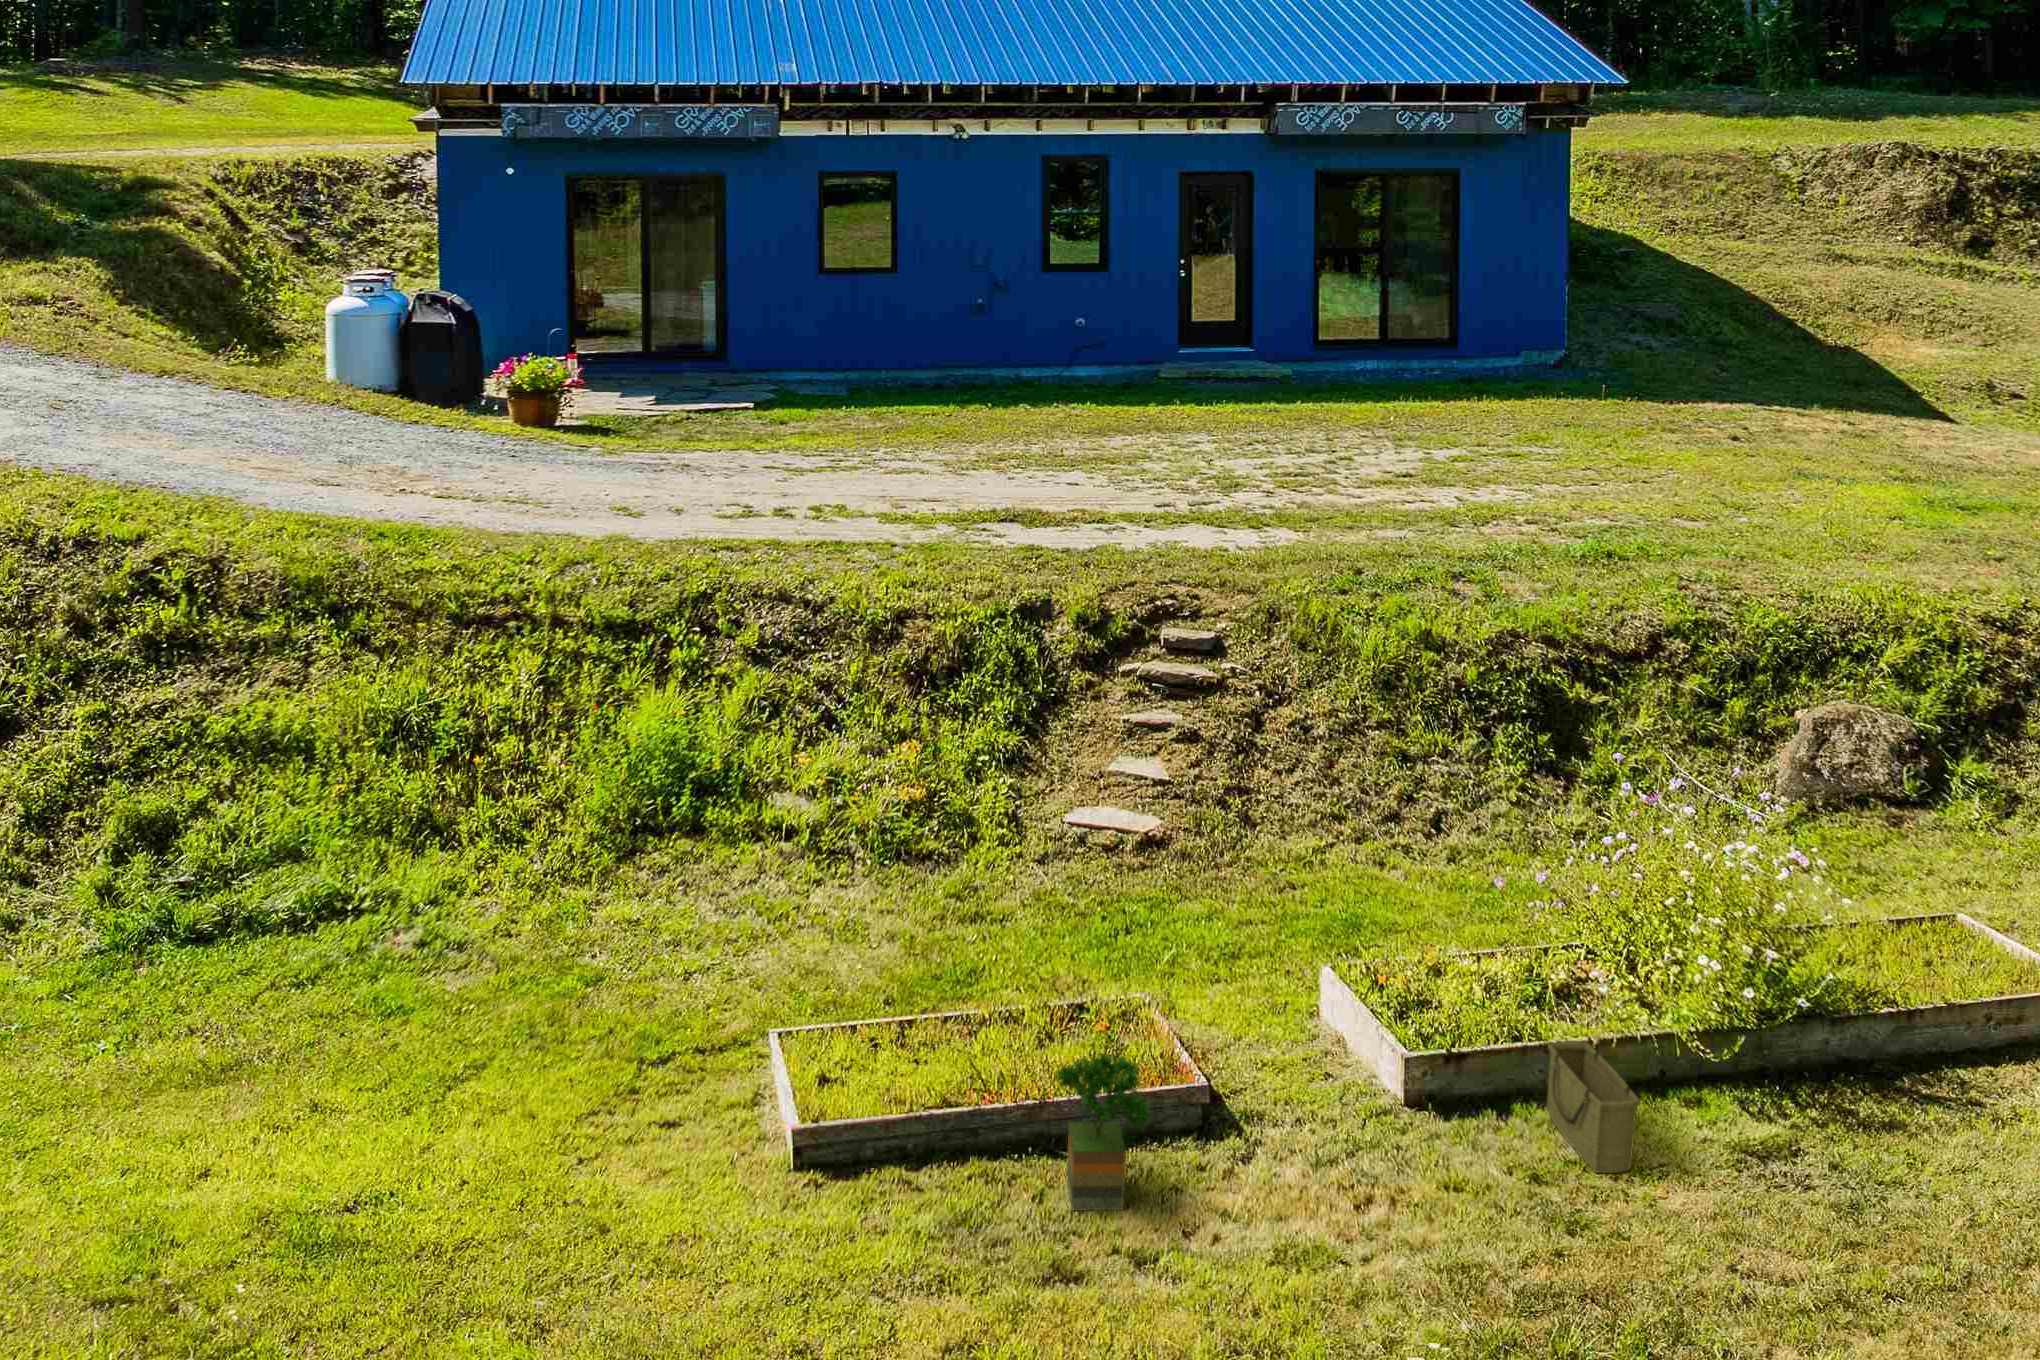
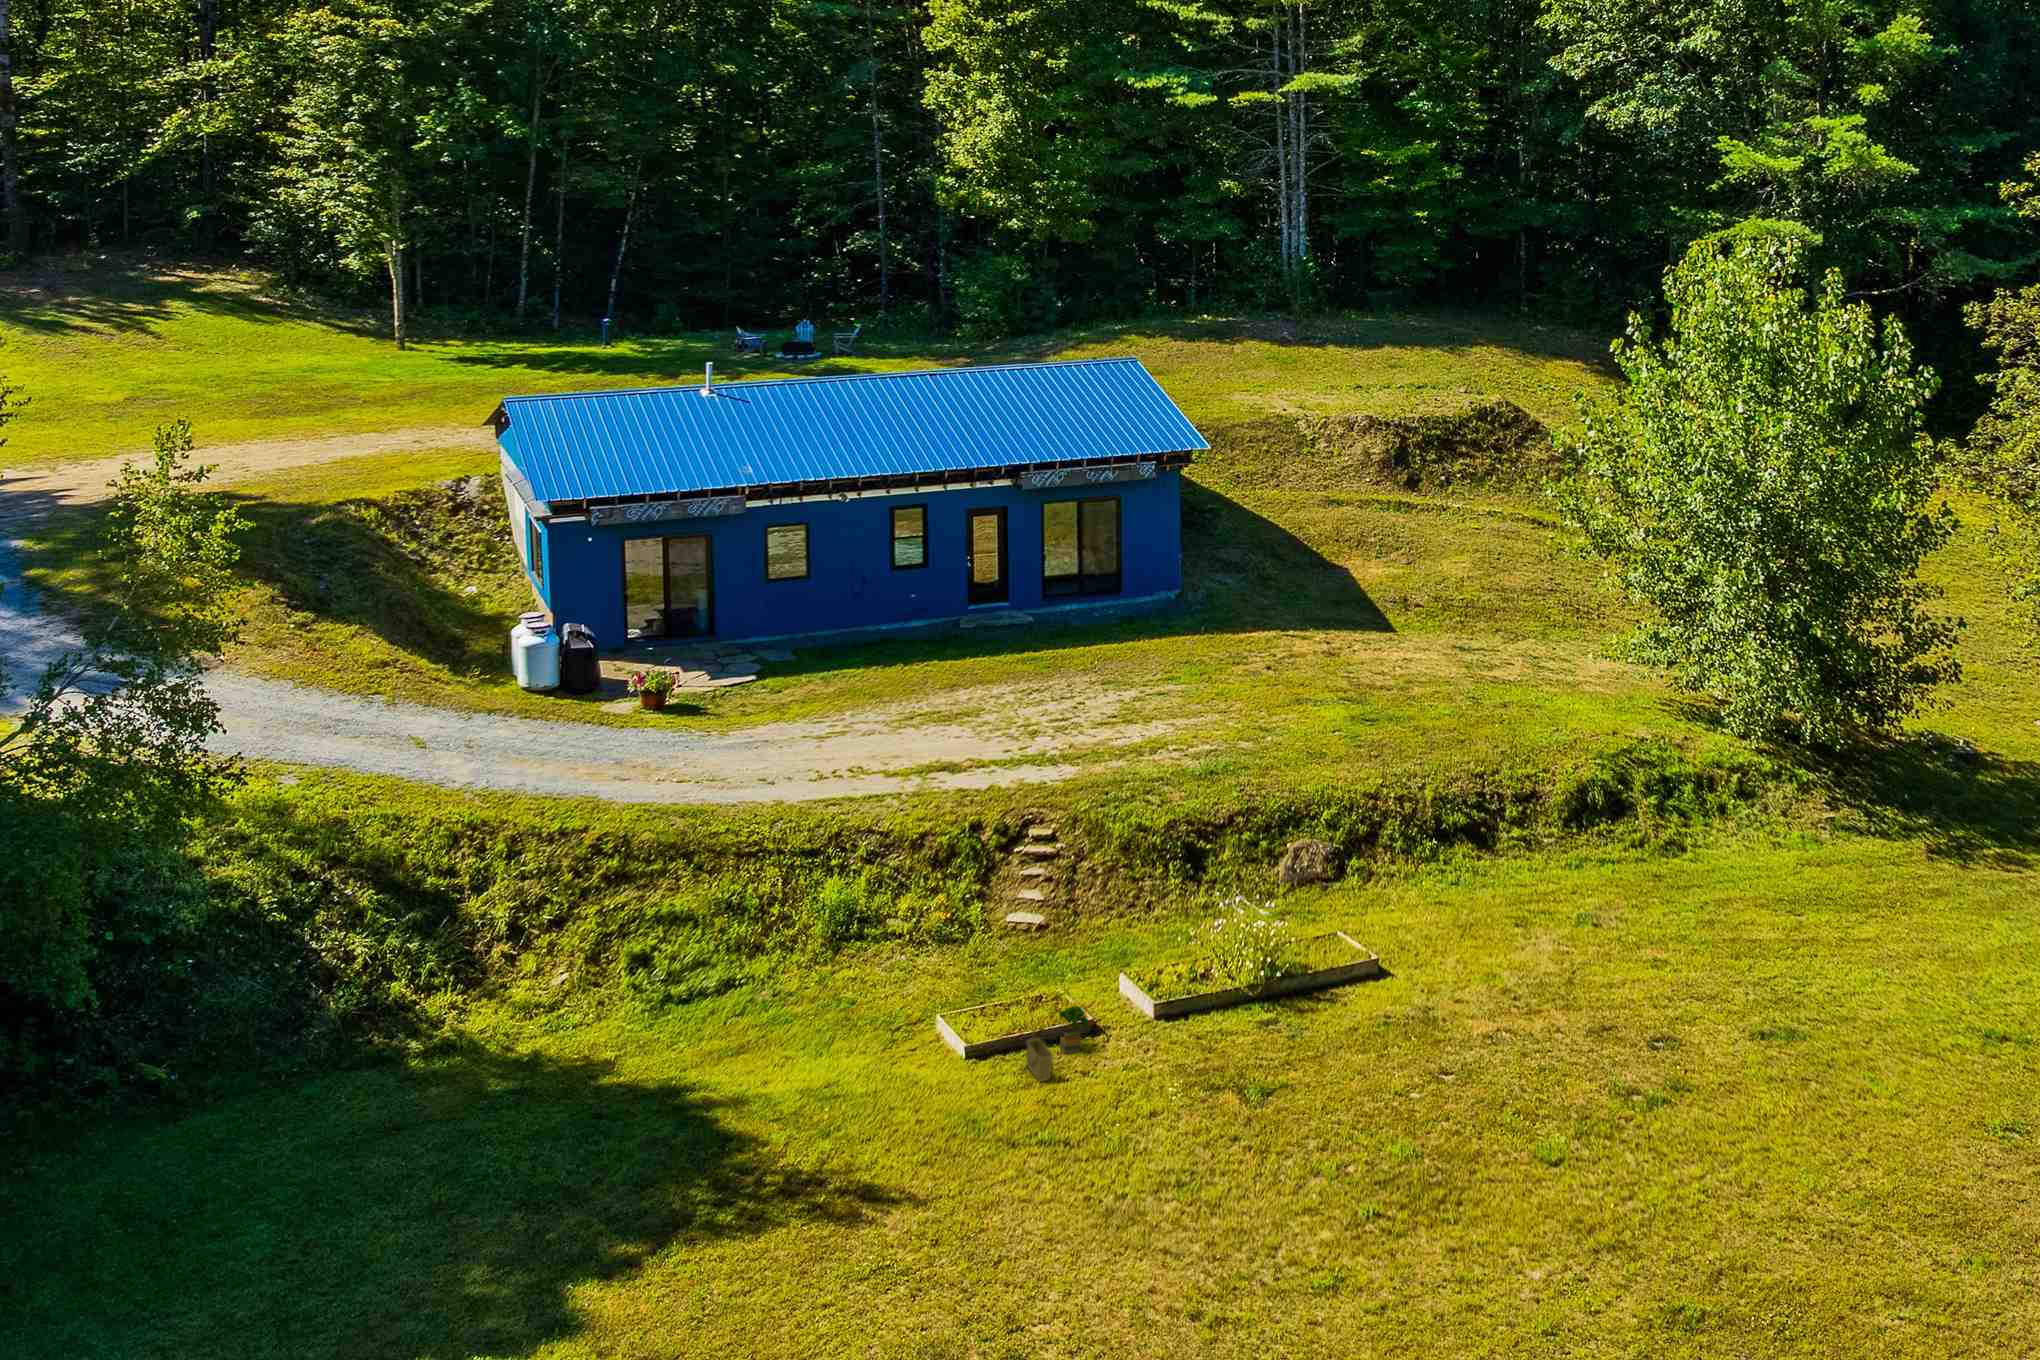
basket: present [1547,1041,1640,1173] -> present [1026,1038,1053,1081]

